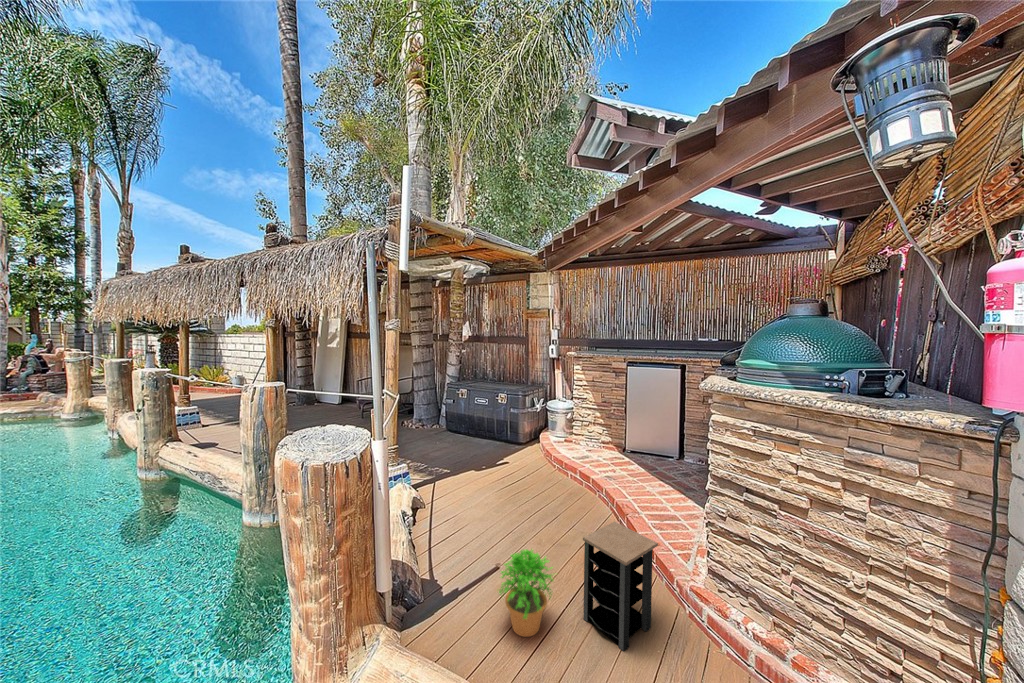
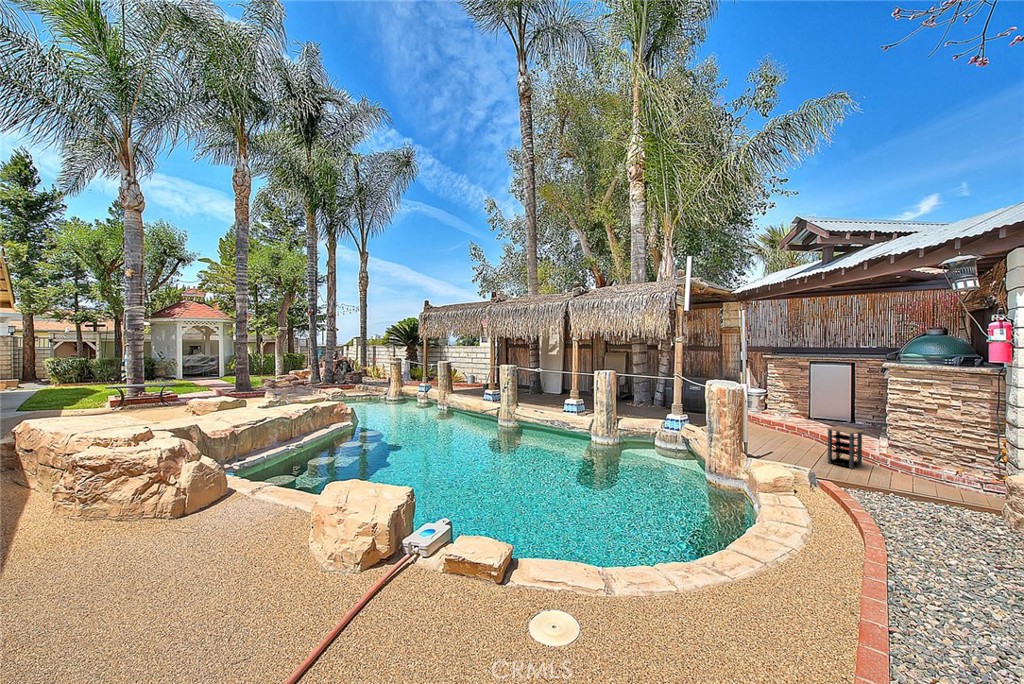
potted plant: present [499,549,553,637] -> none [789,432,817,465]

